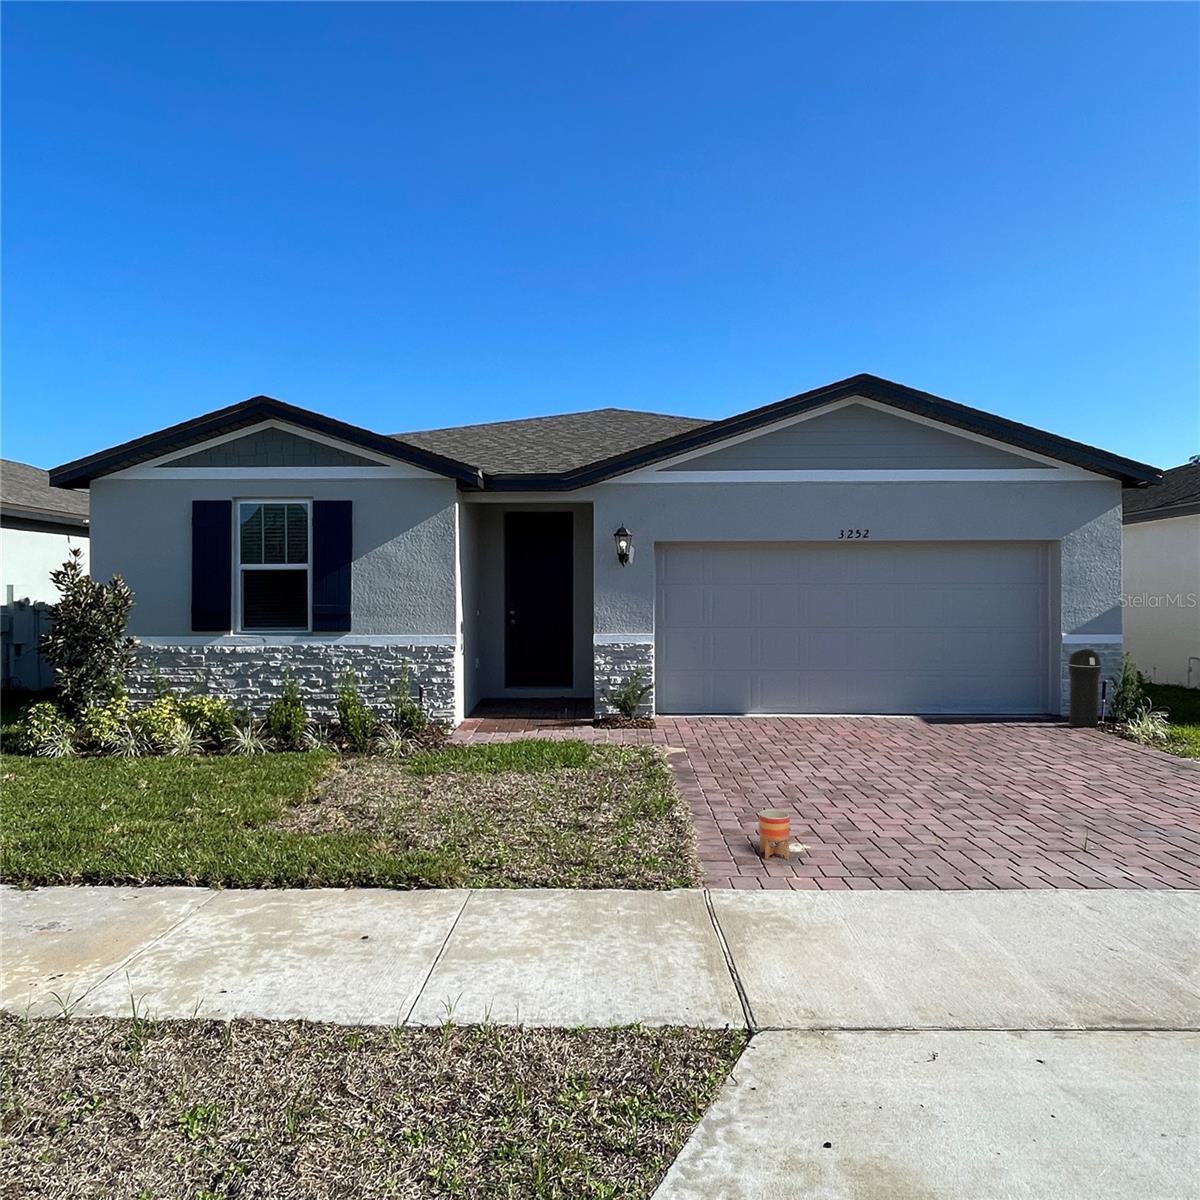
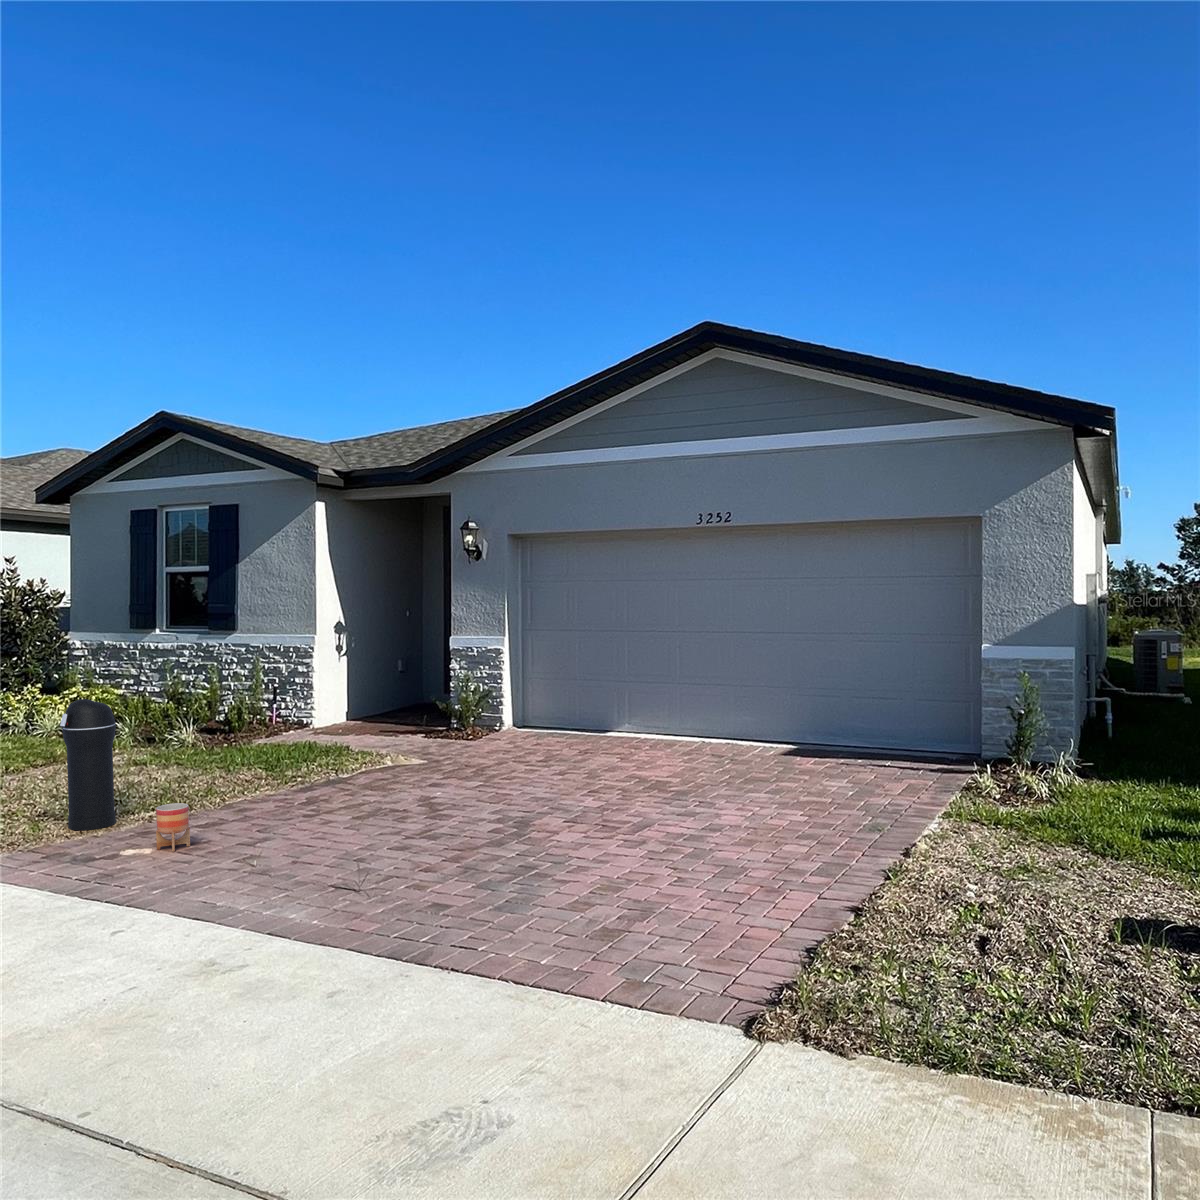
trash can: present [1068,649,1101,727] -> present [60,699,116,830]

